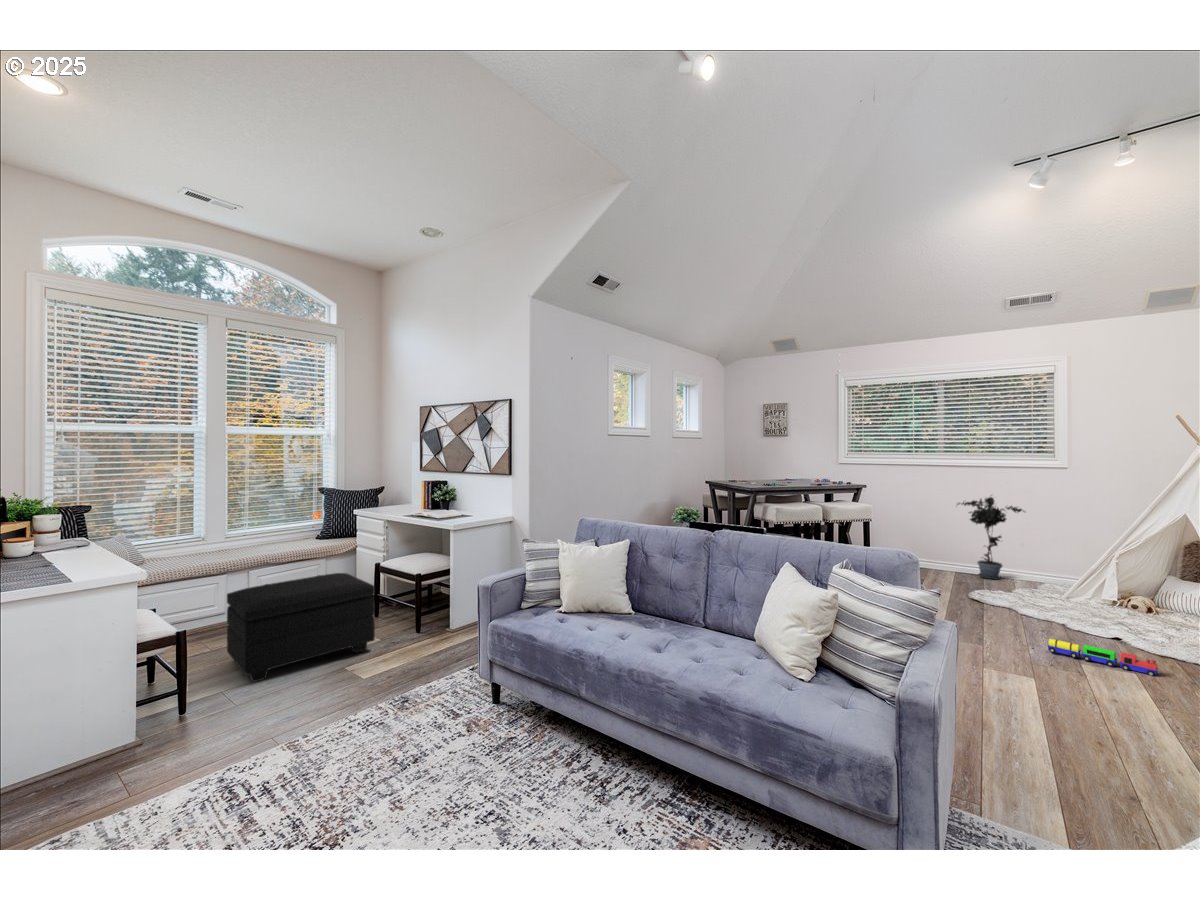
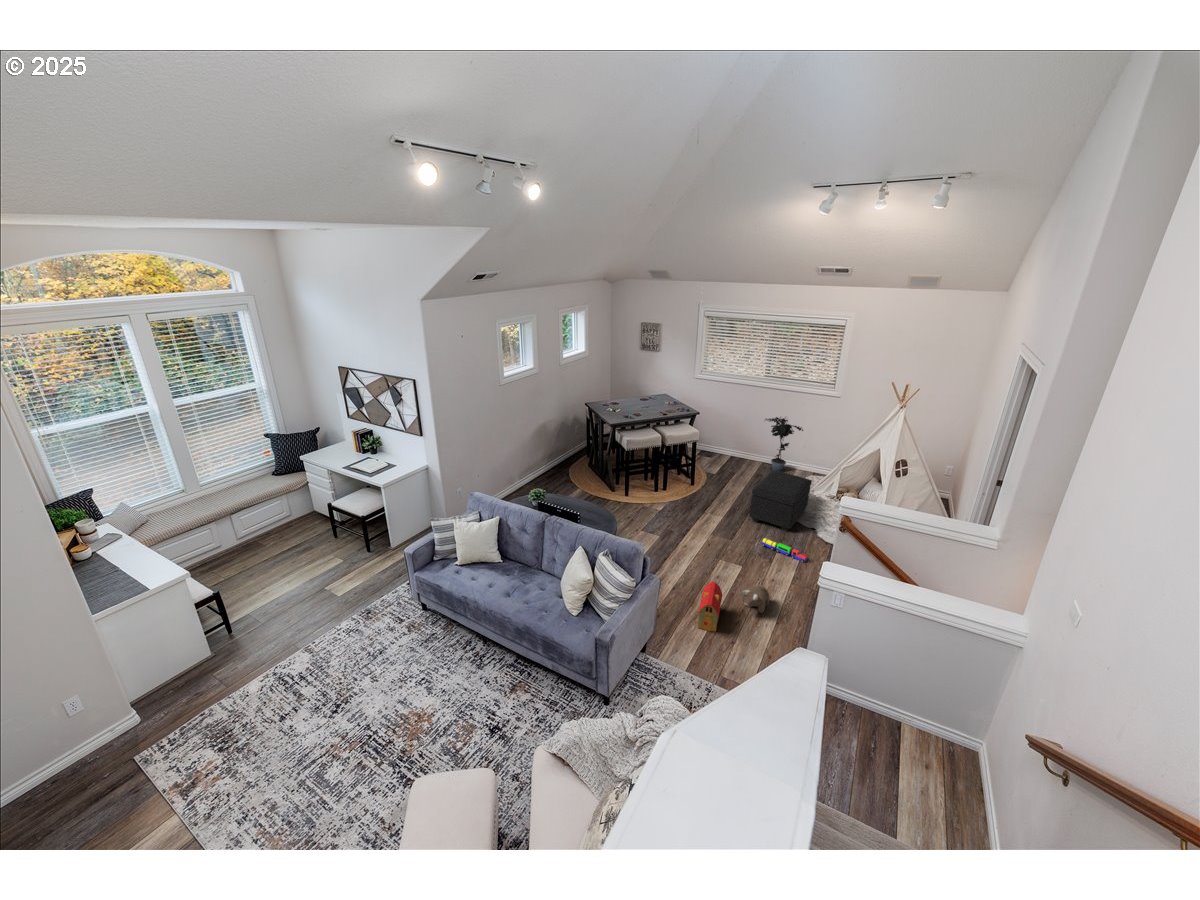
footstool: present [227,573,375,682] -> present [749,471,812,531]
toy house: none [1007,673,1082,774] -> present [698,581,722,632]
plush toy: none [1090,690,1159,748] -> present [742,586,769,613]

